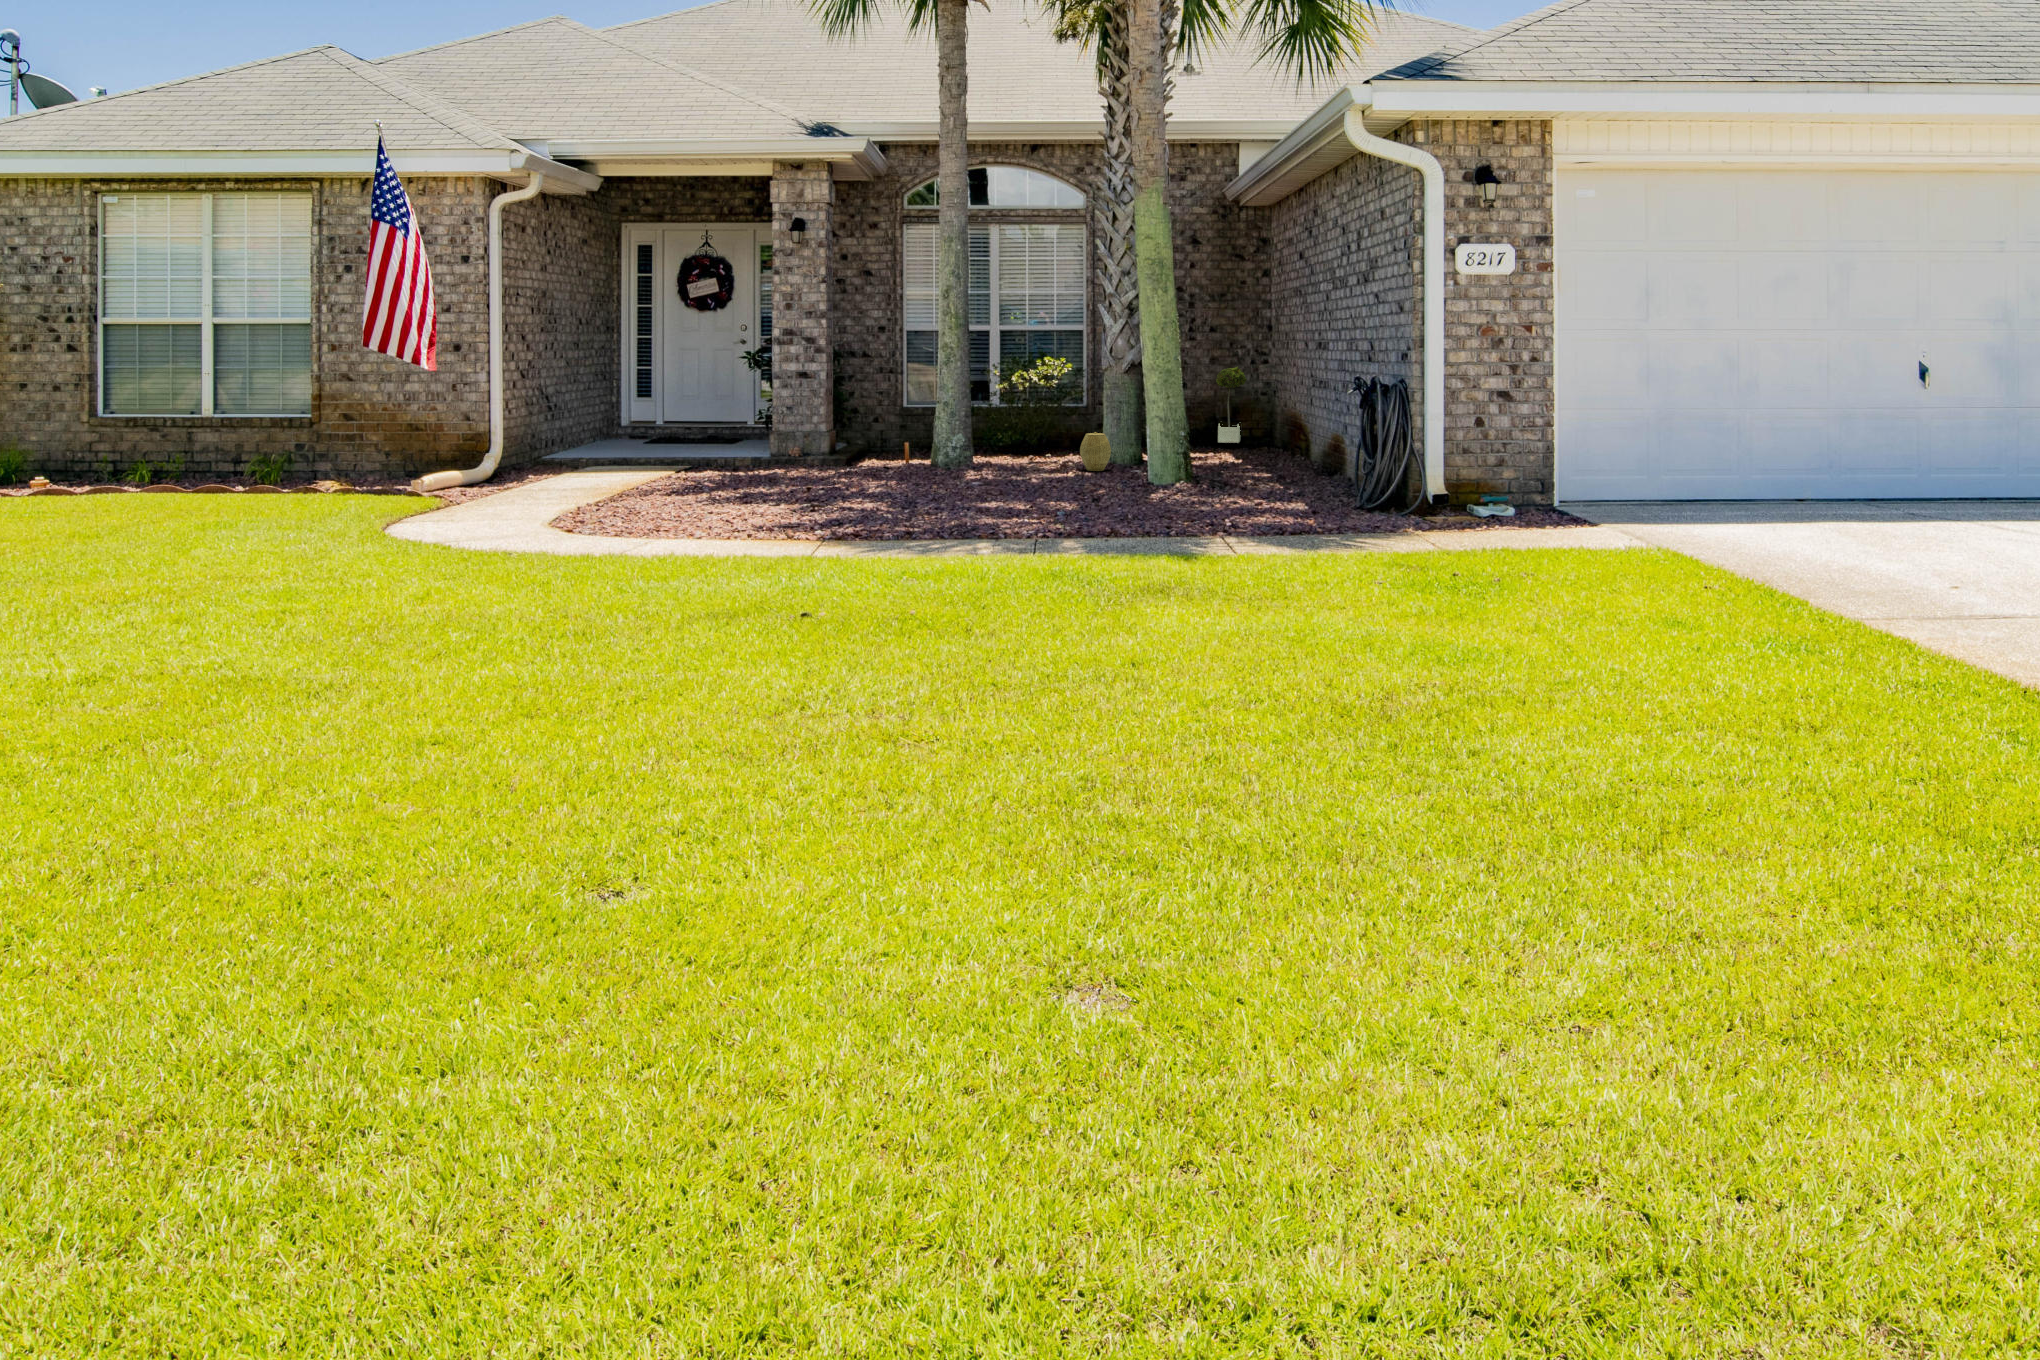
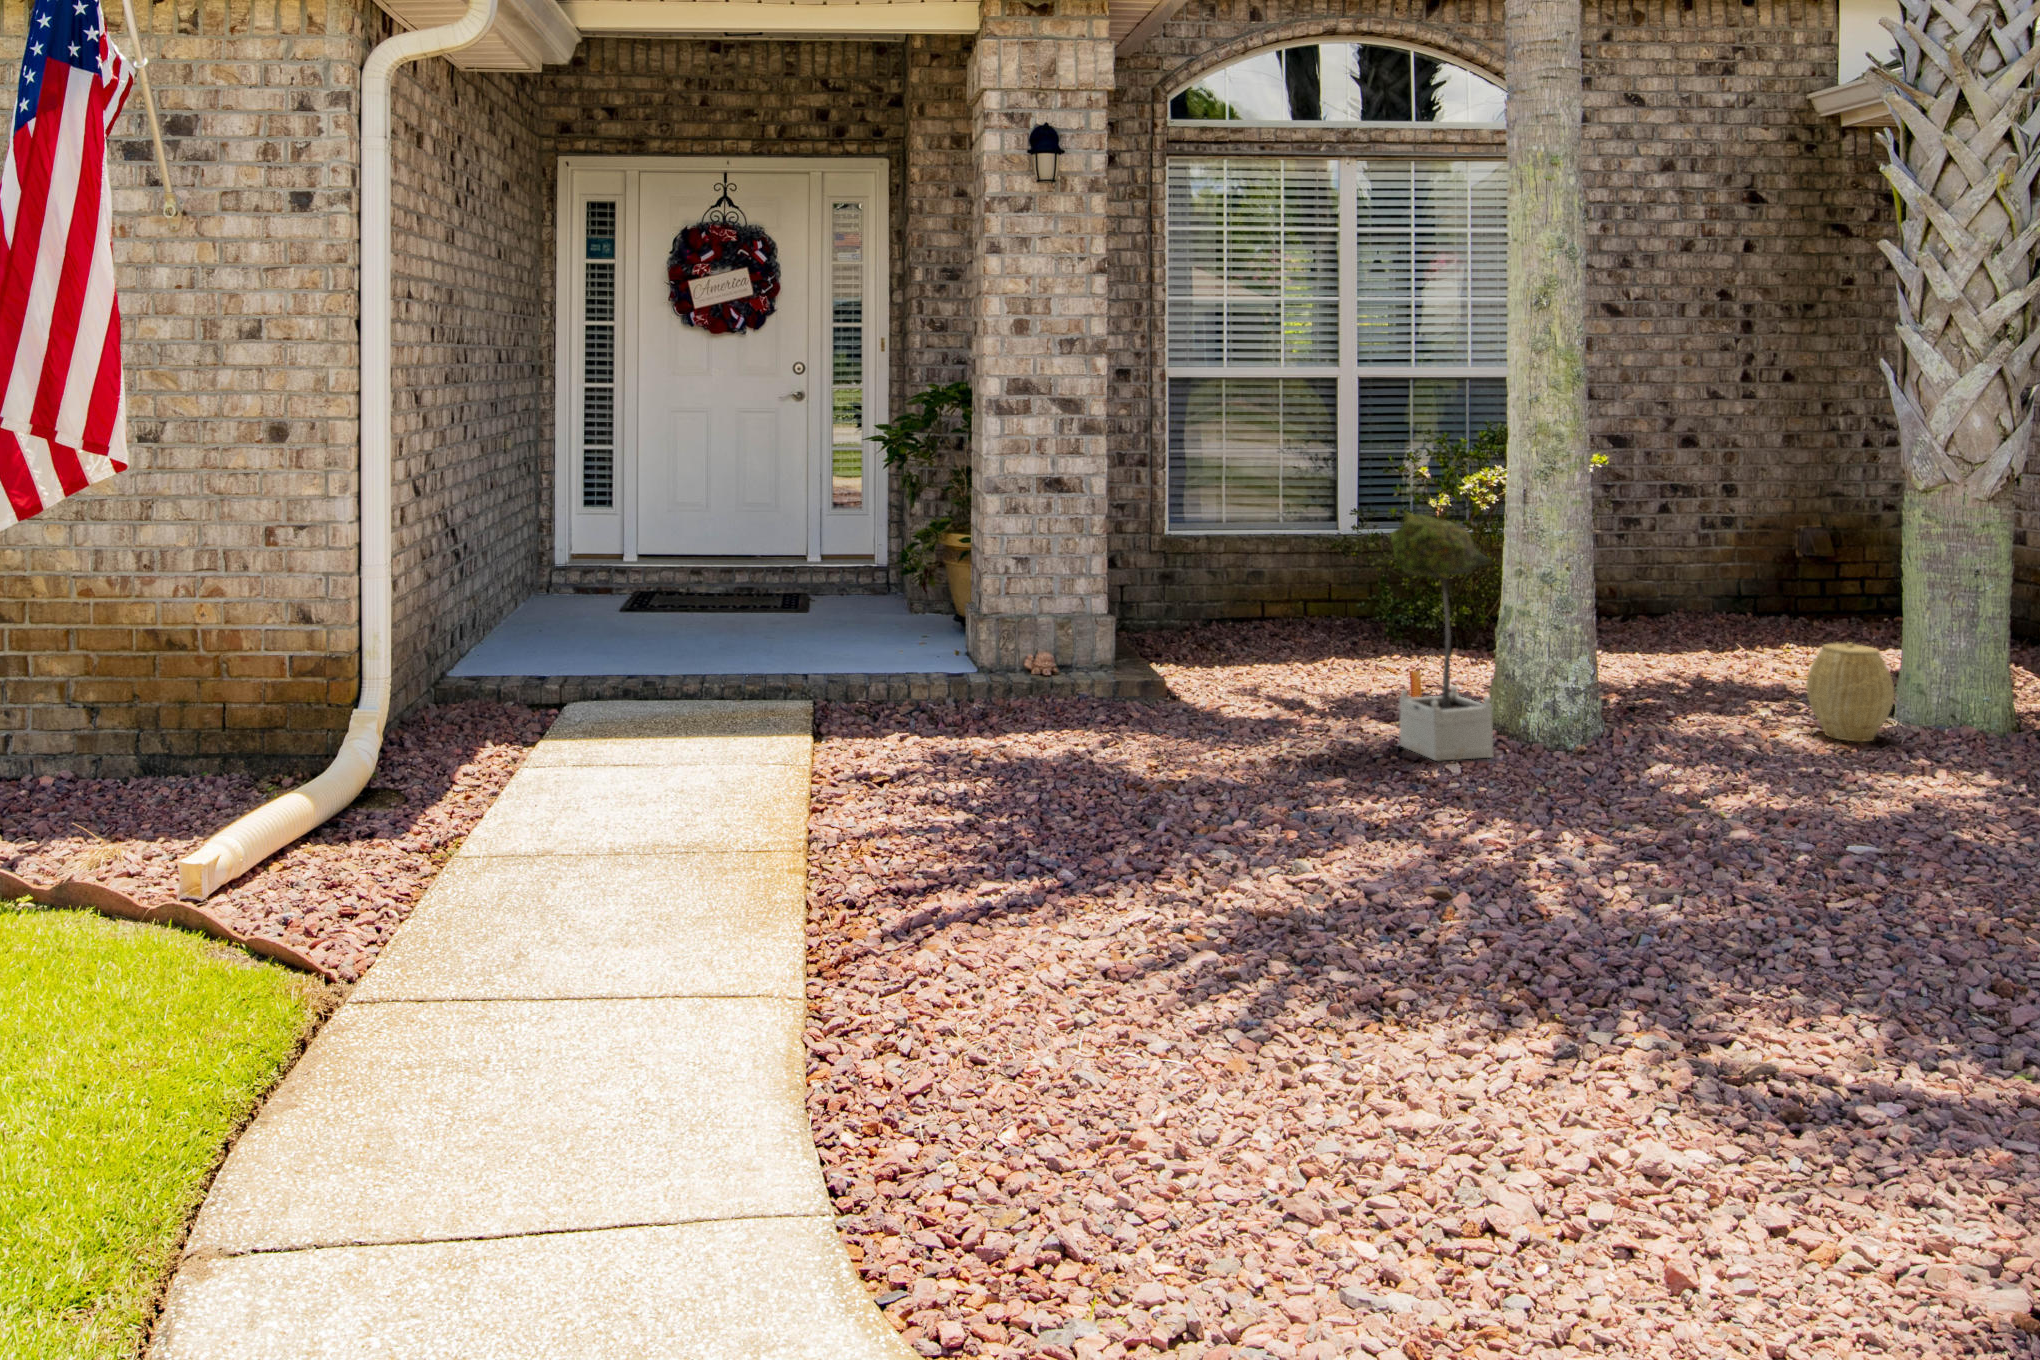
potted tree: present [1216,367,1247,443] -> present [1390,511,1493,761]

